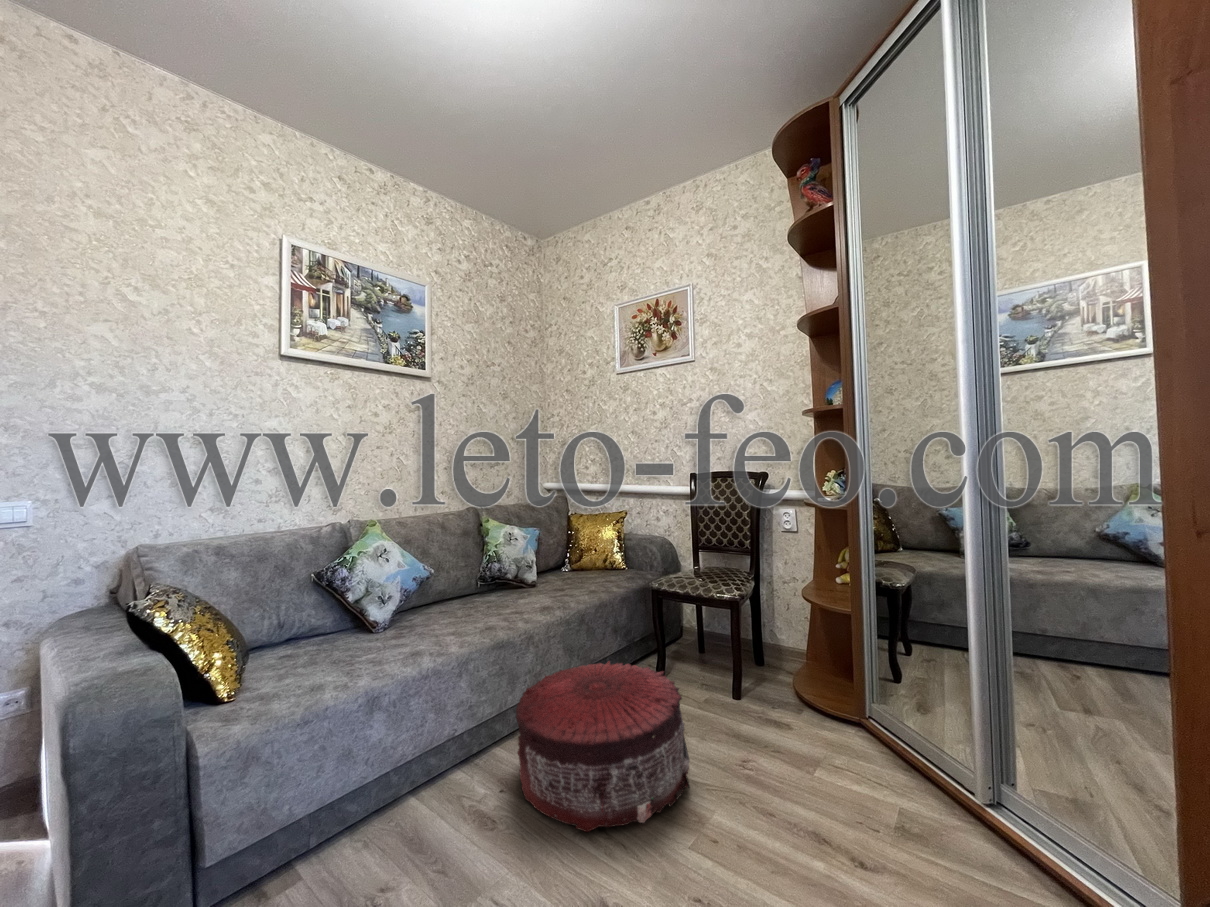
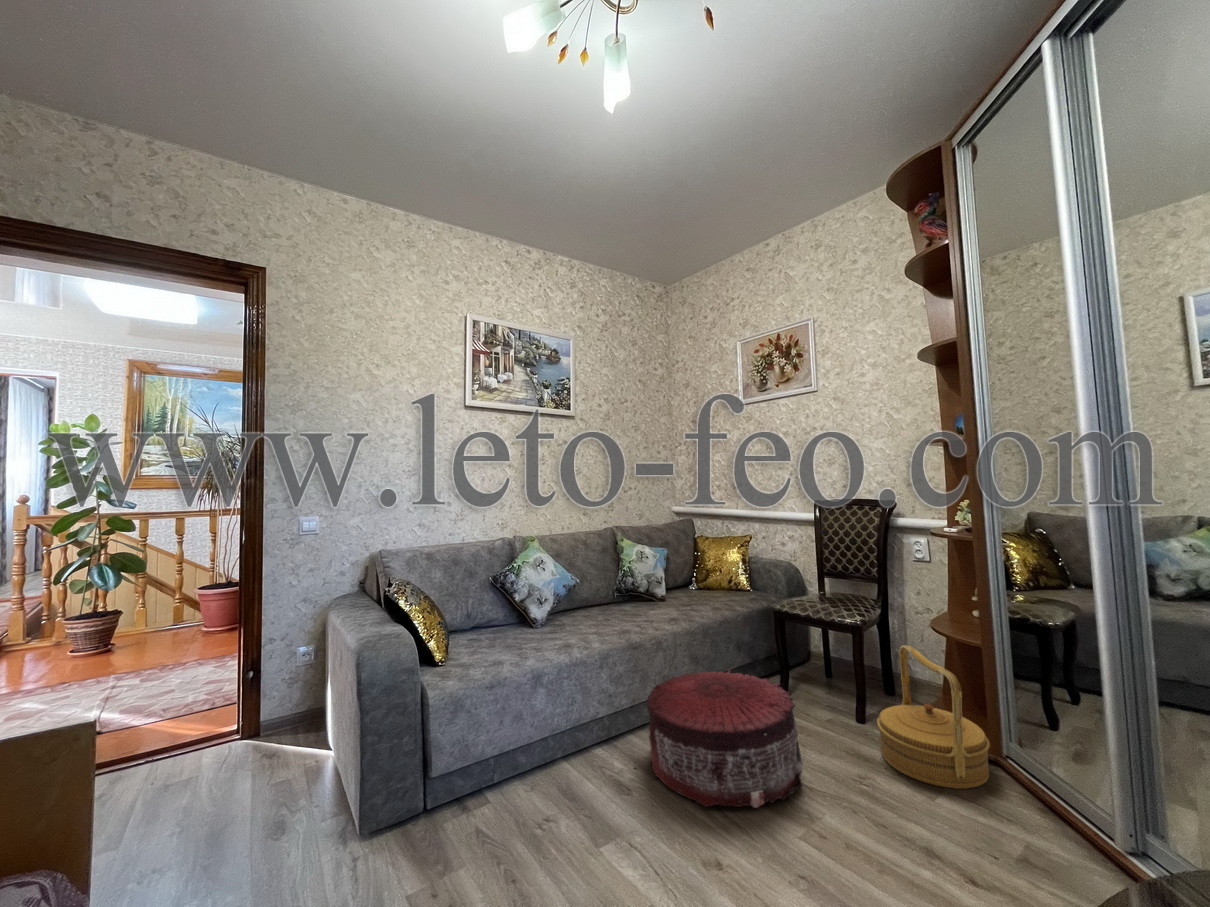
woven basket: none [757,618,861,761] -> present [877,645,990,789]

